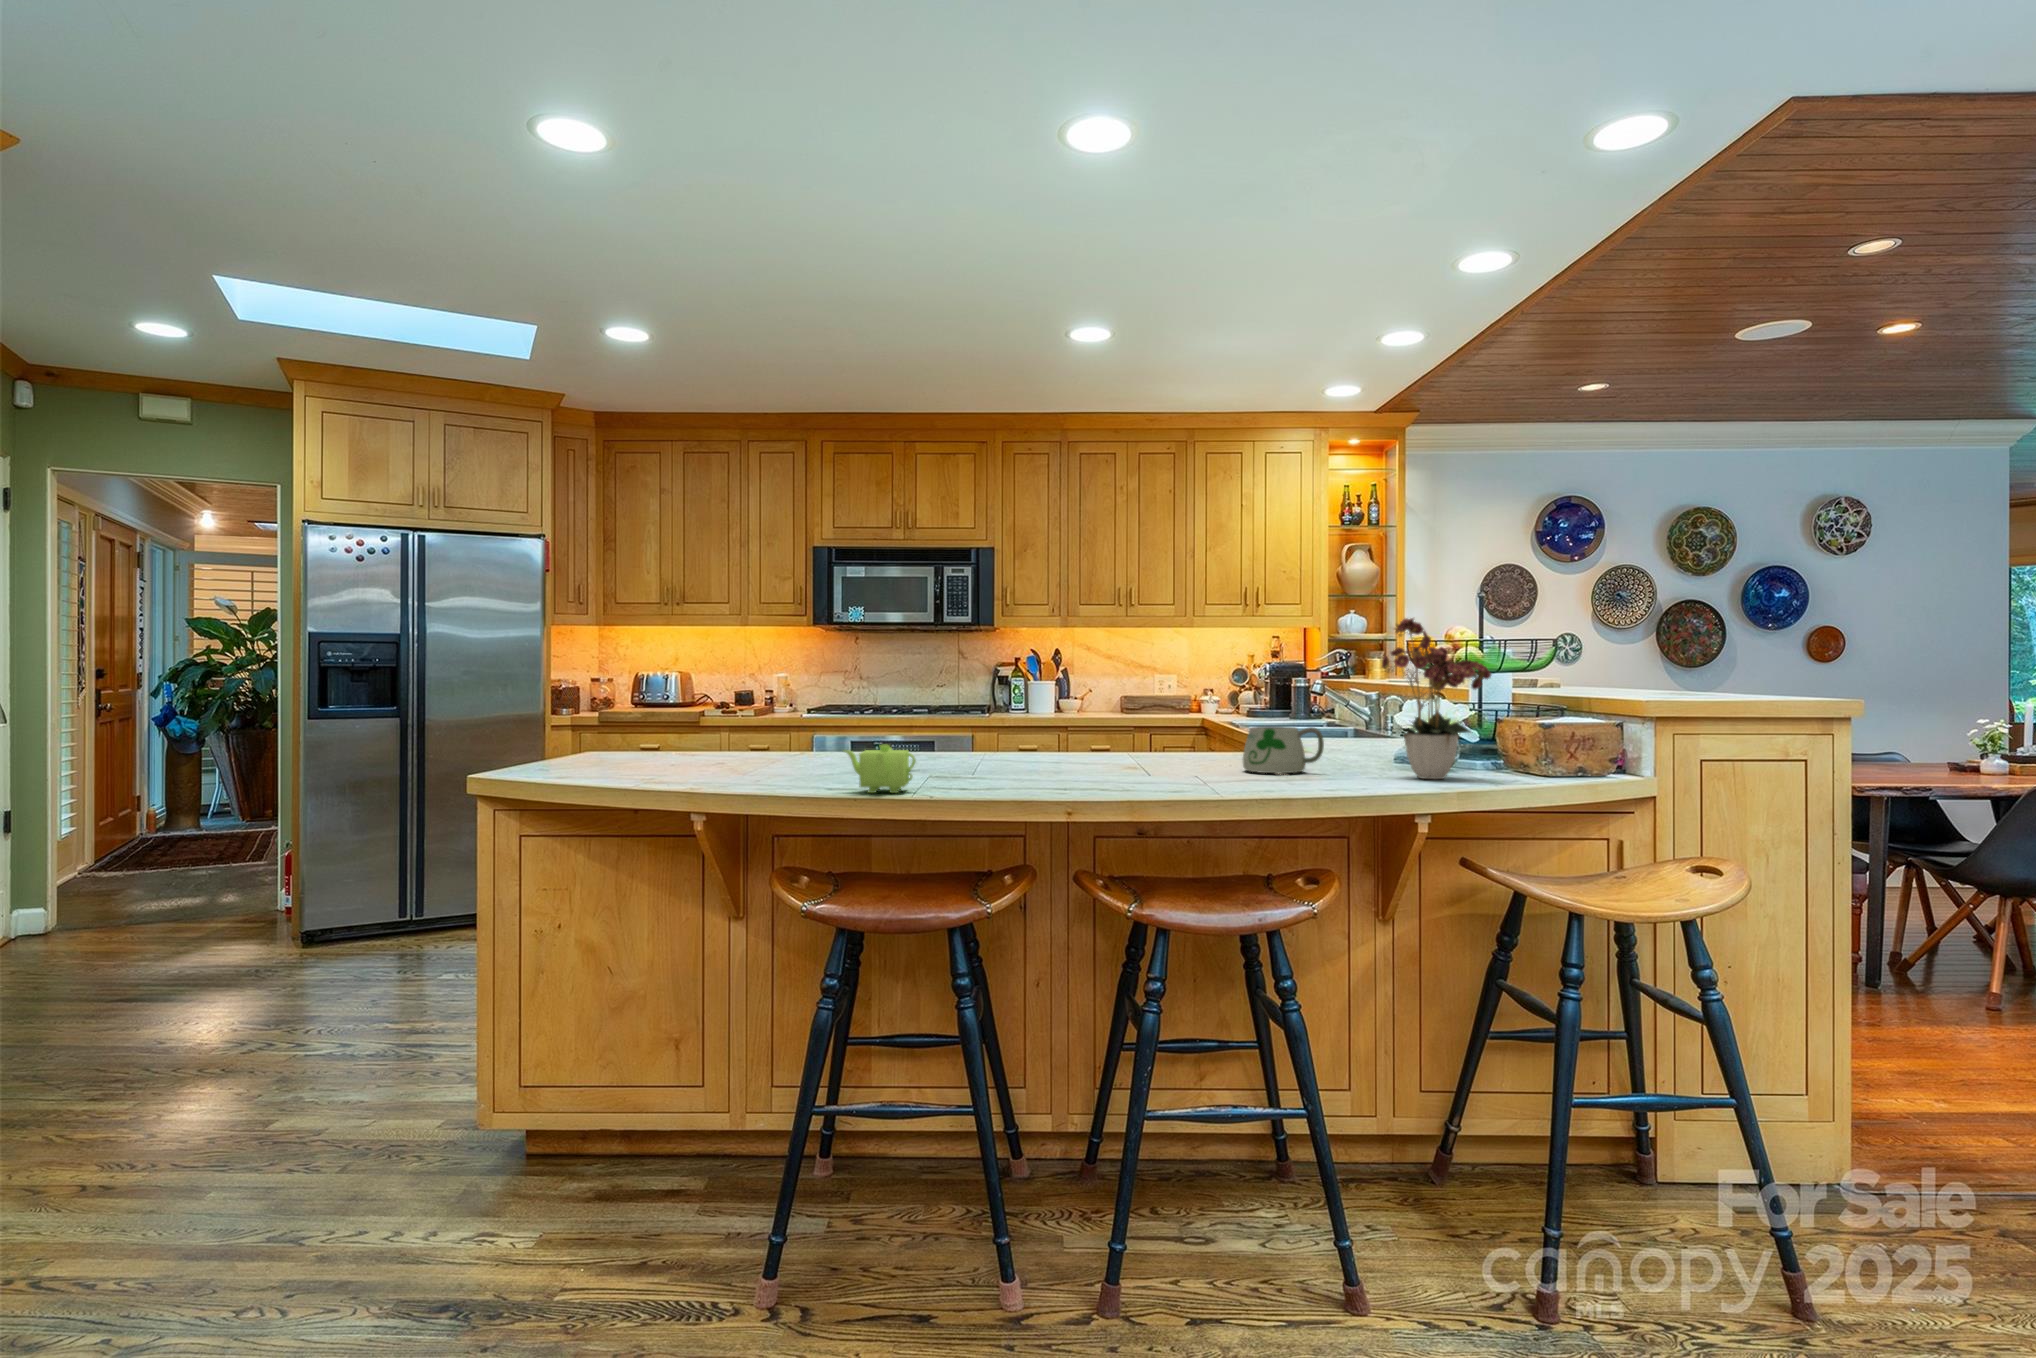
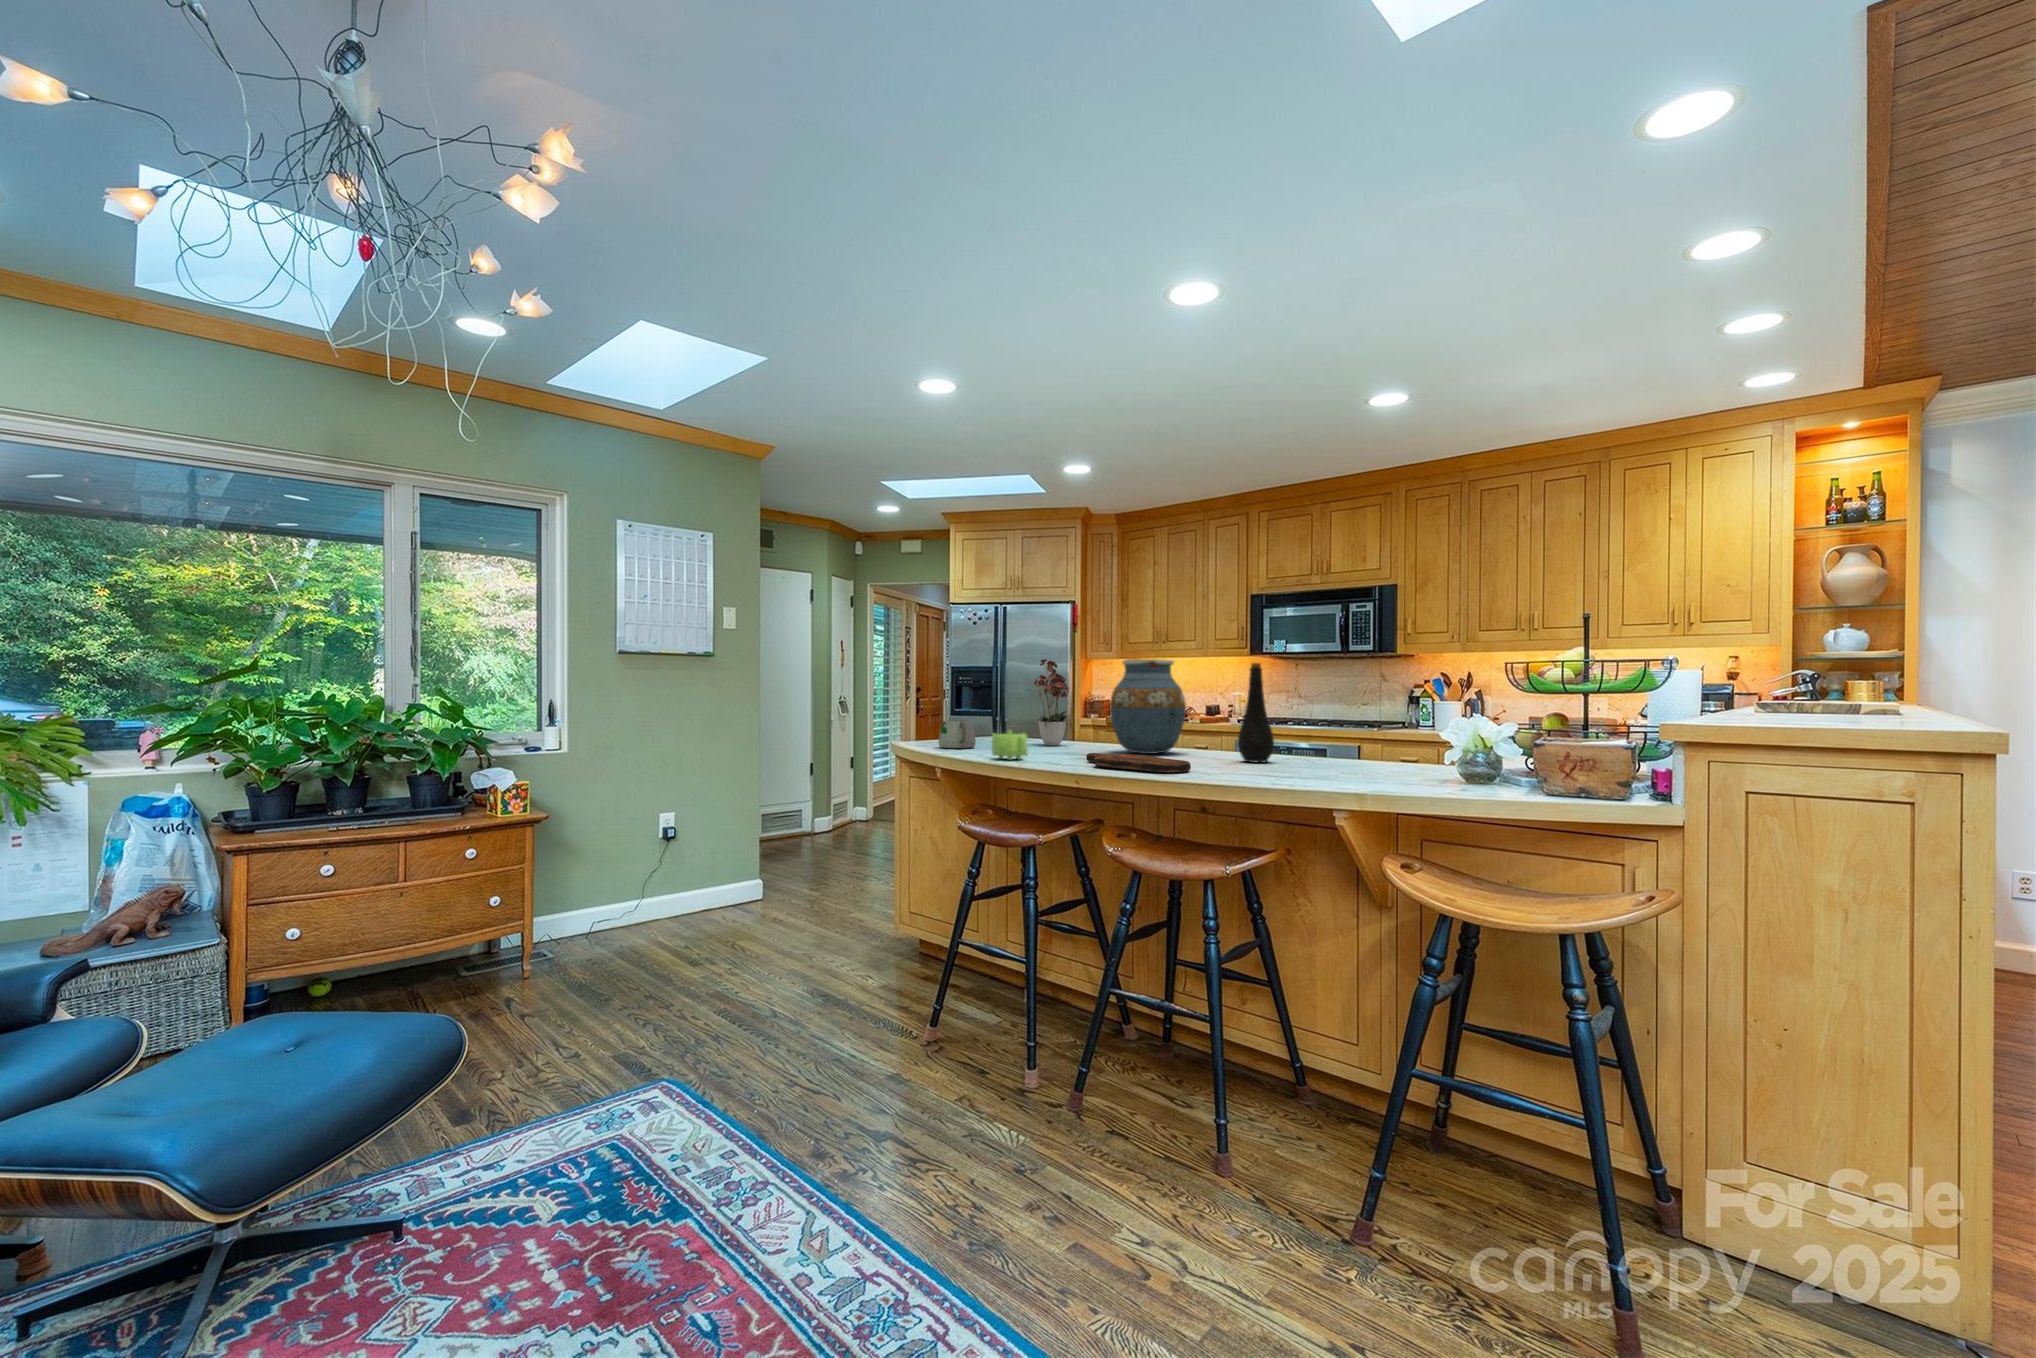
flower arrangement: present [1382,618,1491,779] -> present [1034,659,1070,746]
vase: none [931,630,1038,766] -> present [1110,659,1186,754]
bottle: none [1140,638,1186,767] -> present [1238,663,1274,763]
mug: present [1243,726,1324,775] -> present [934,721,976,749]
cutting board: none [1001,768,1201,791] -> present [1086,753,1191,773]

